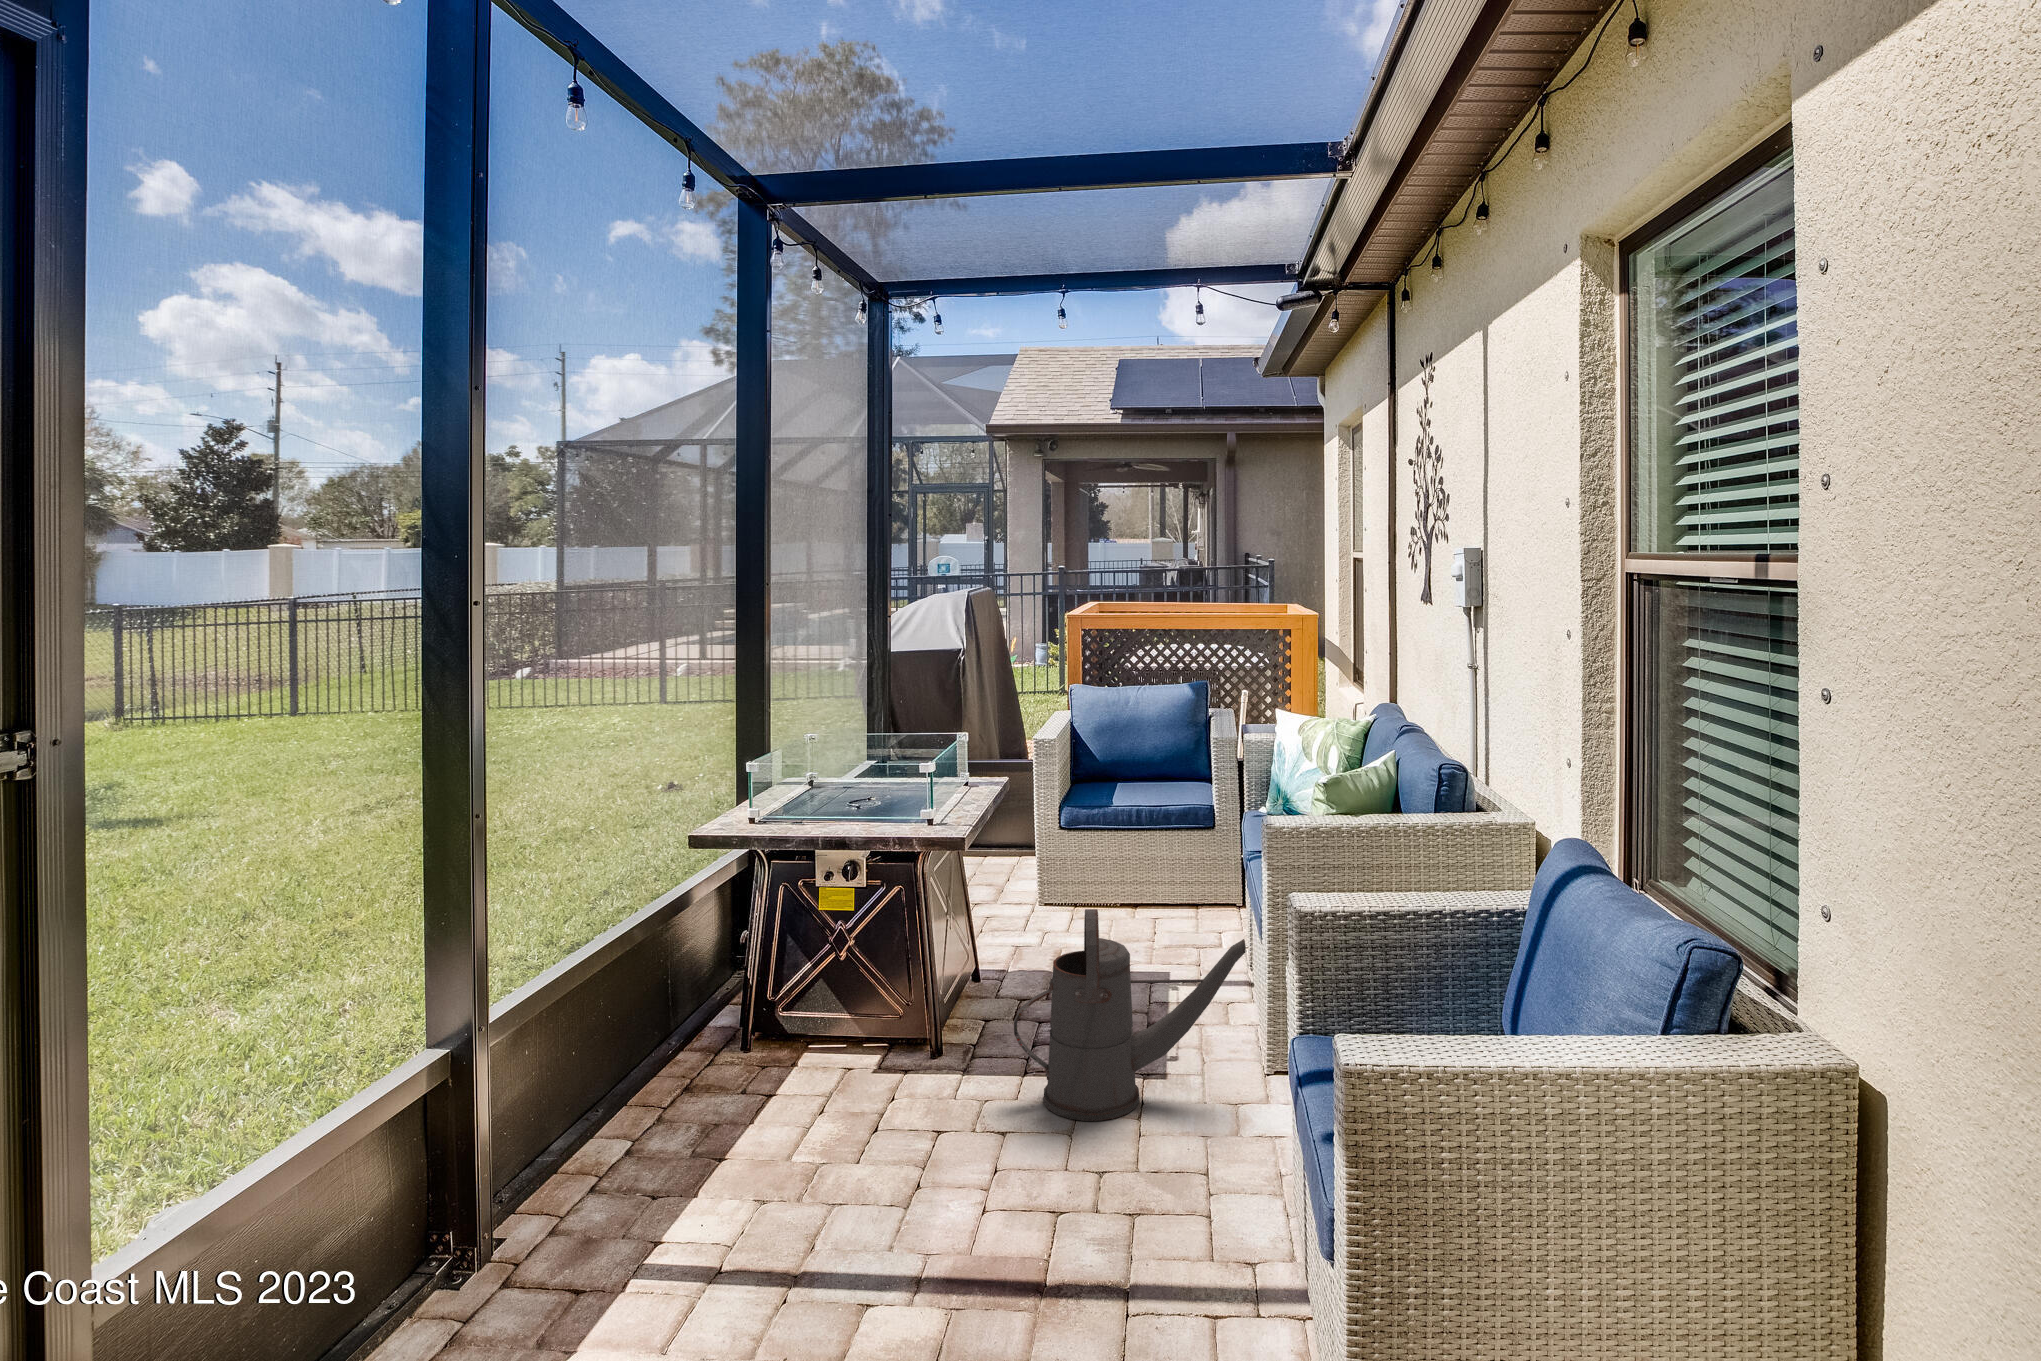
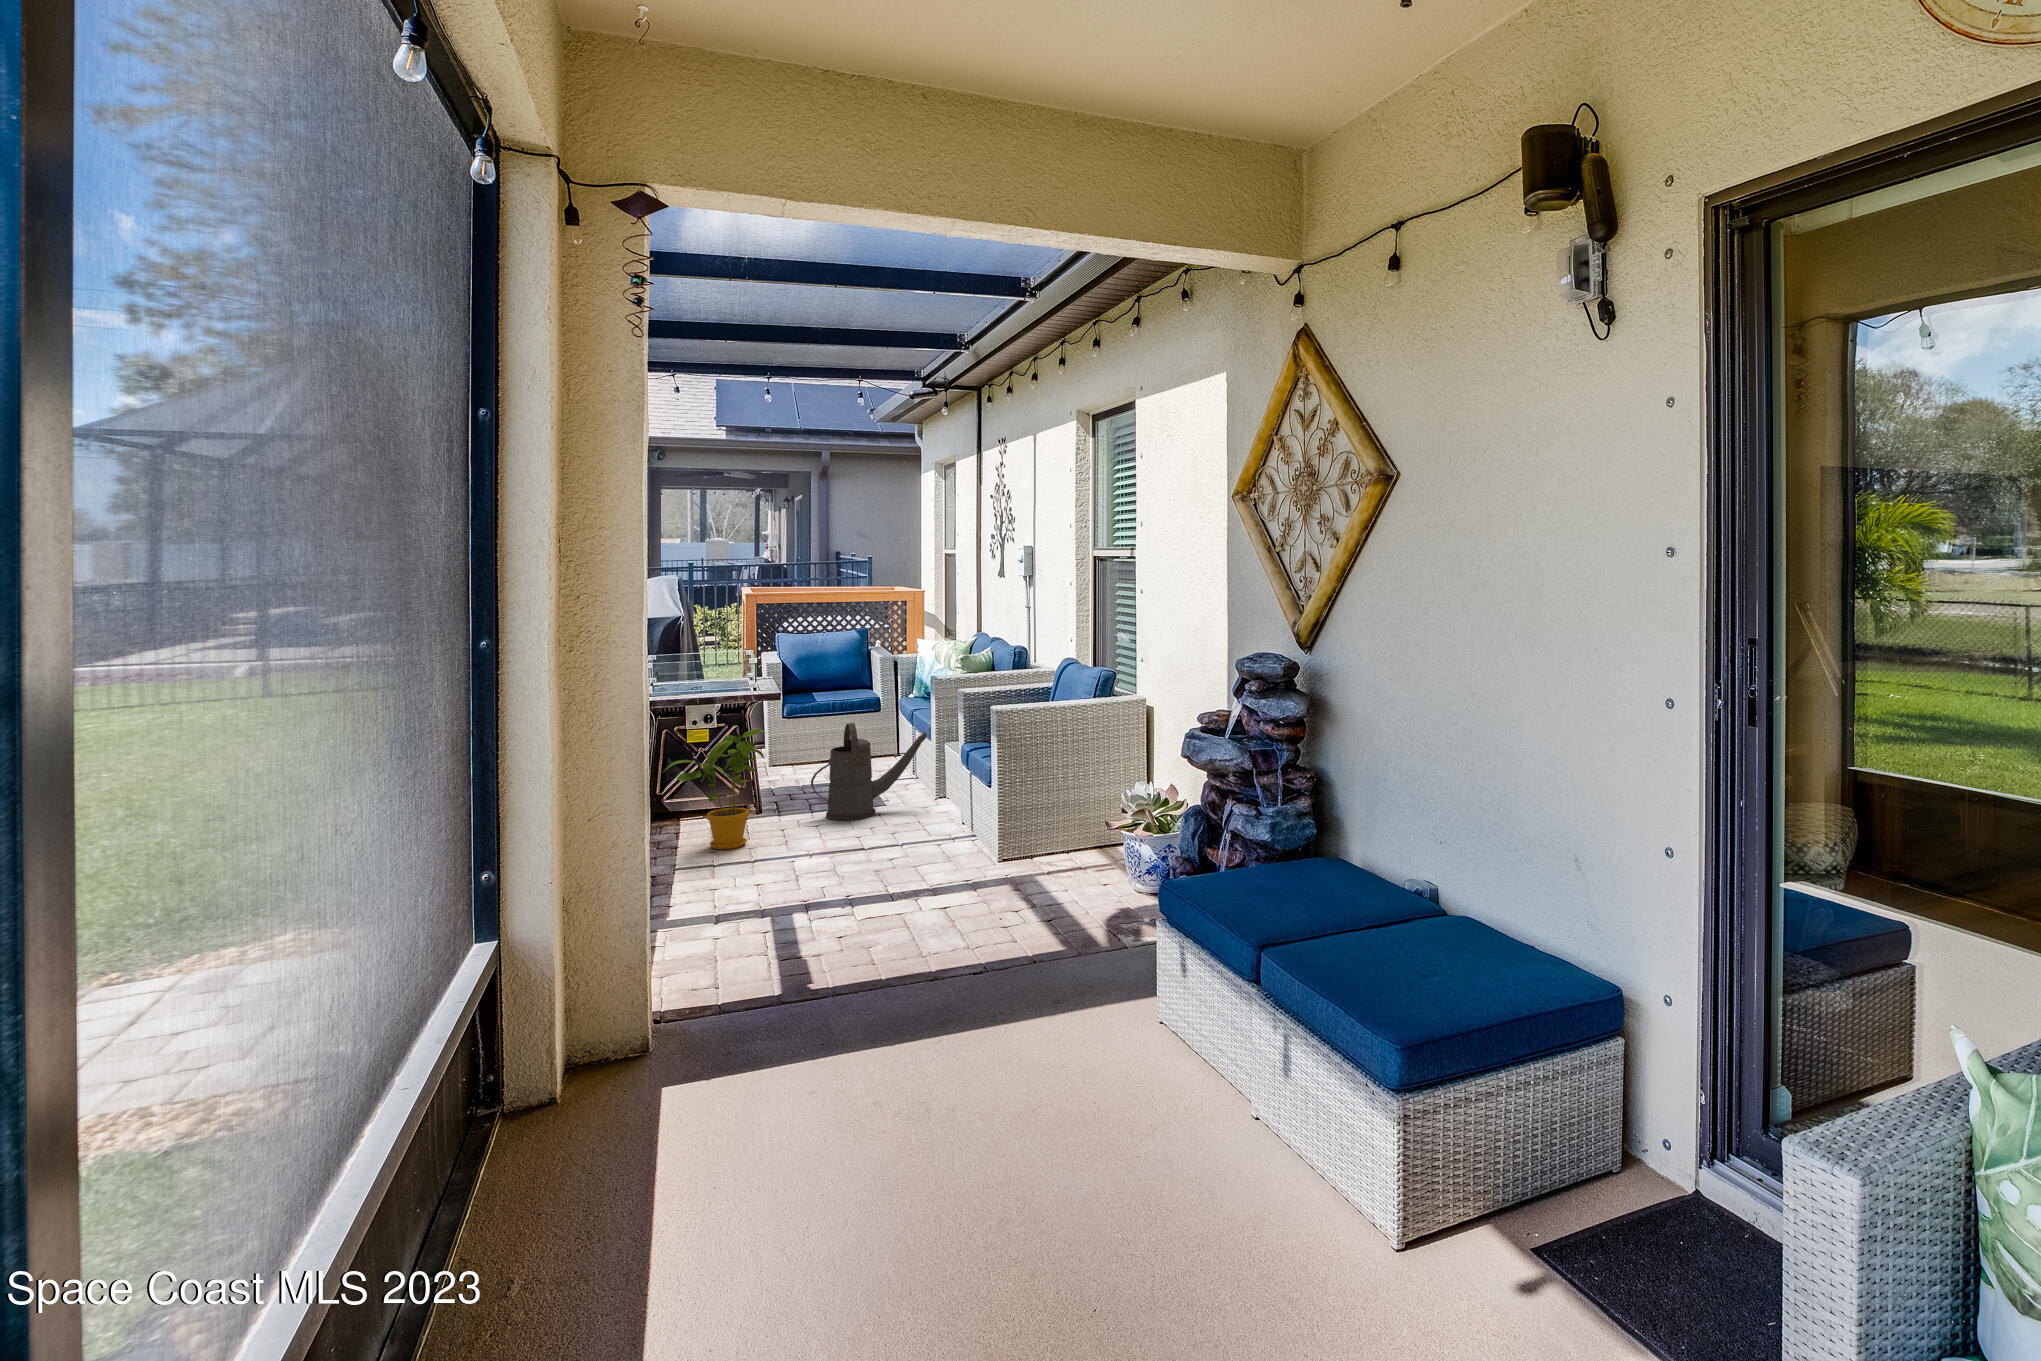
house plant: none [694,941,900,1189] -> present [664,729,765,849]

